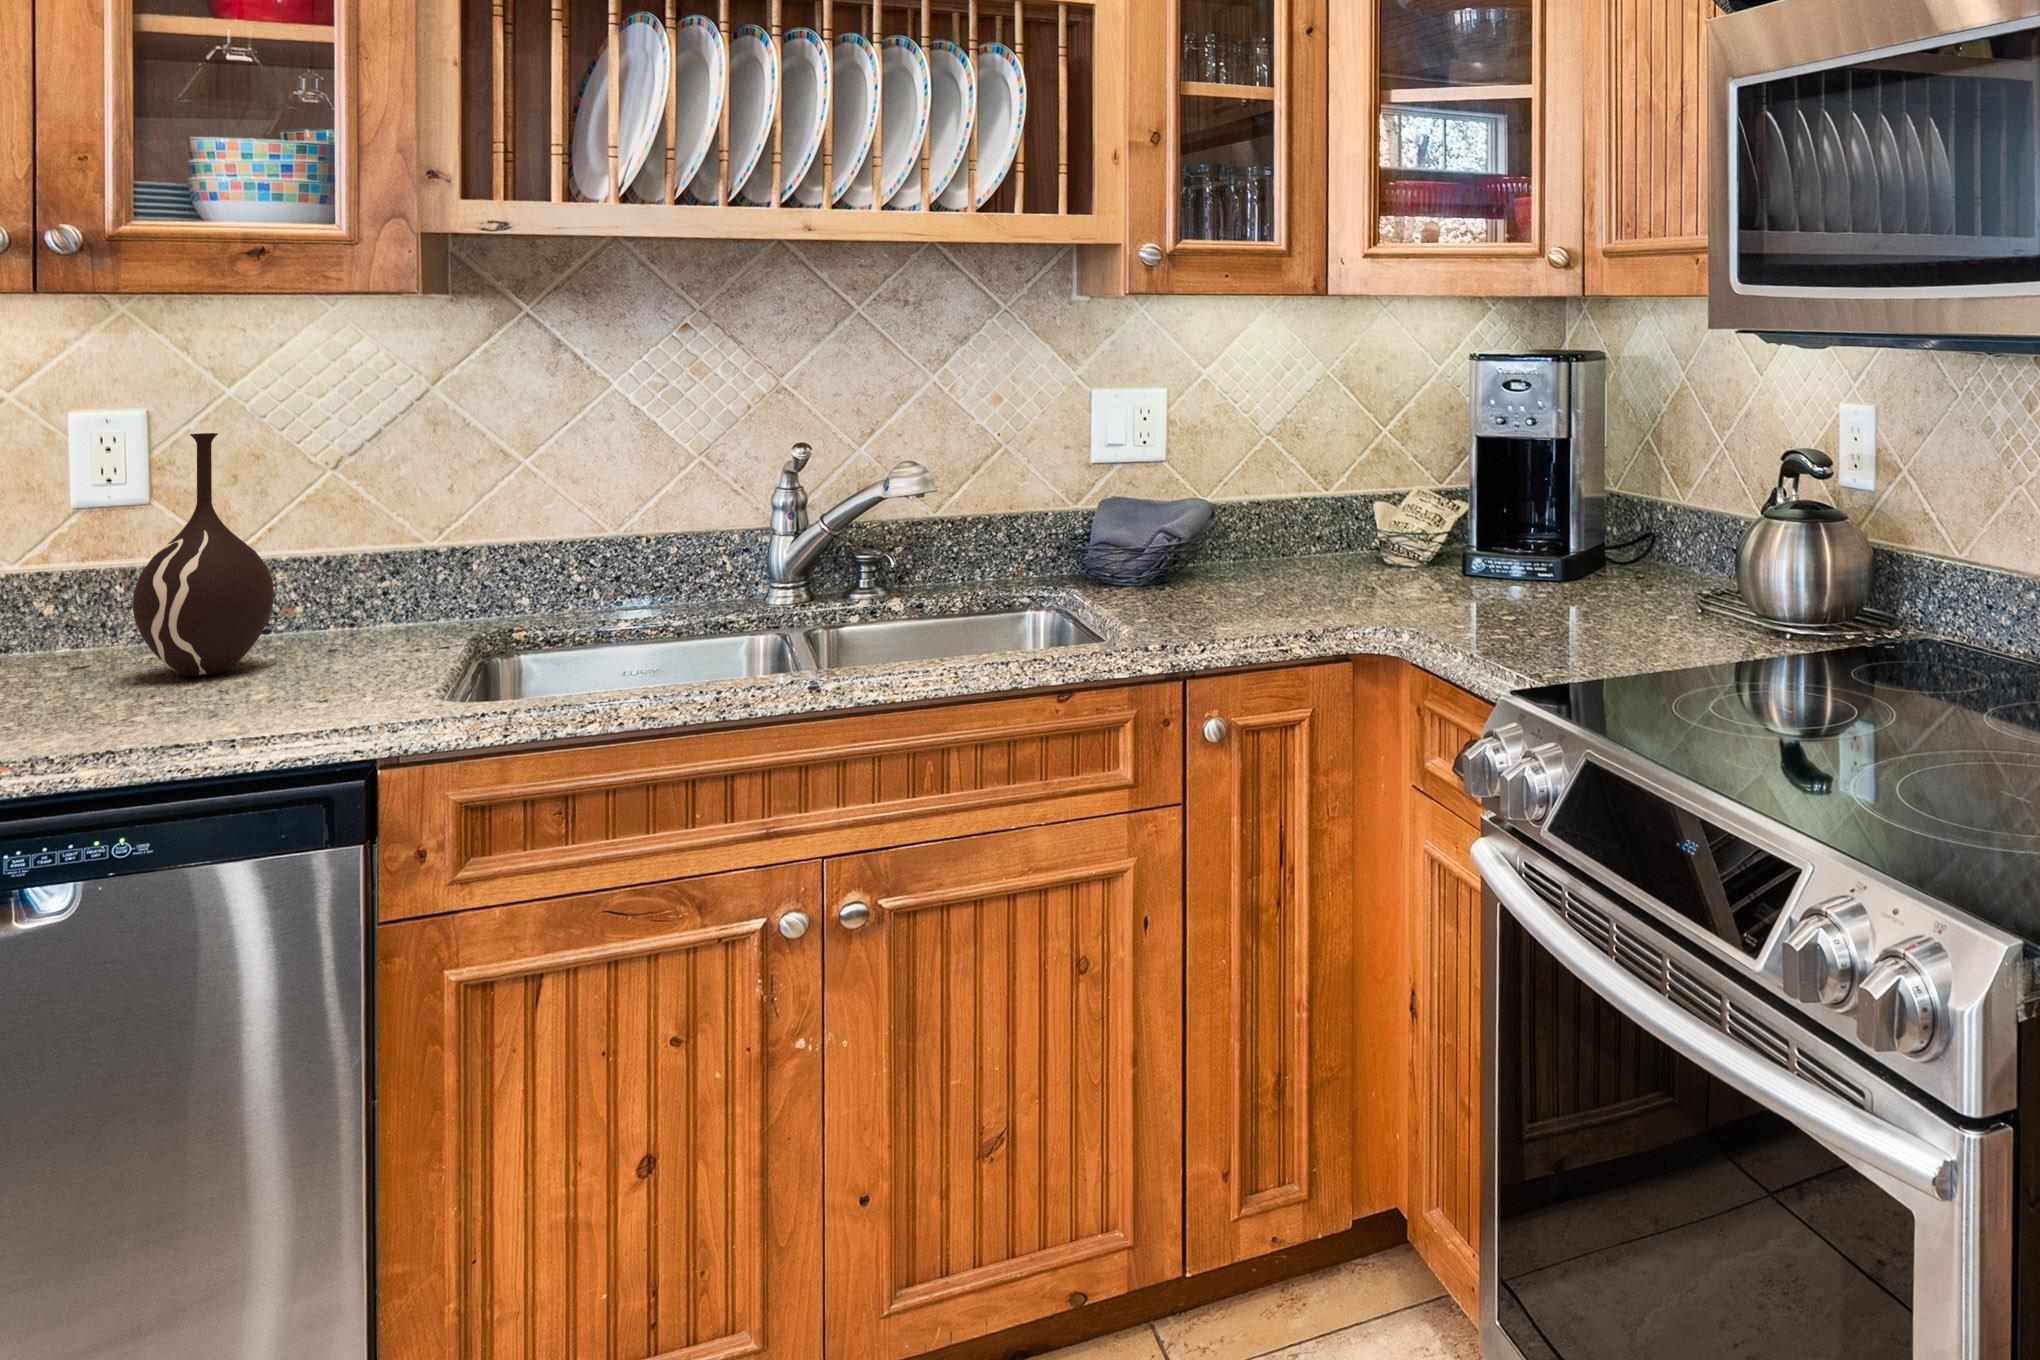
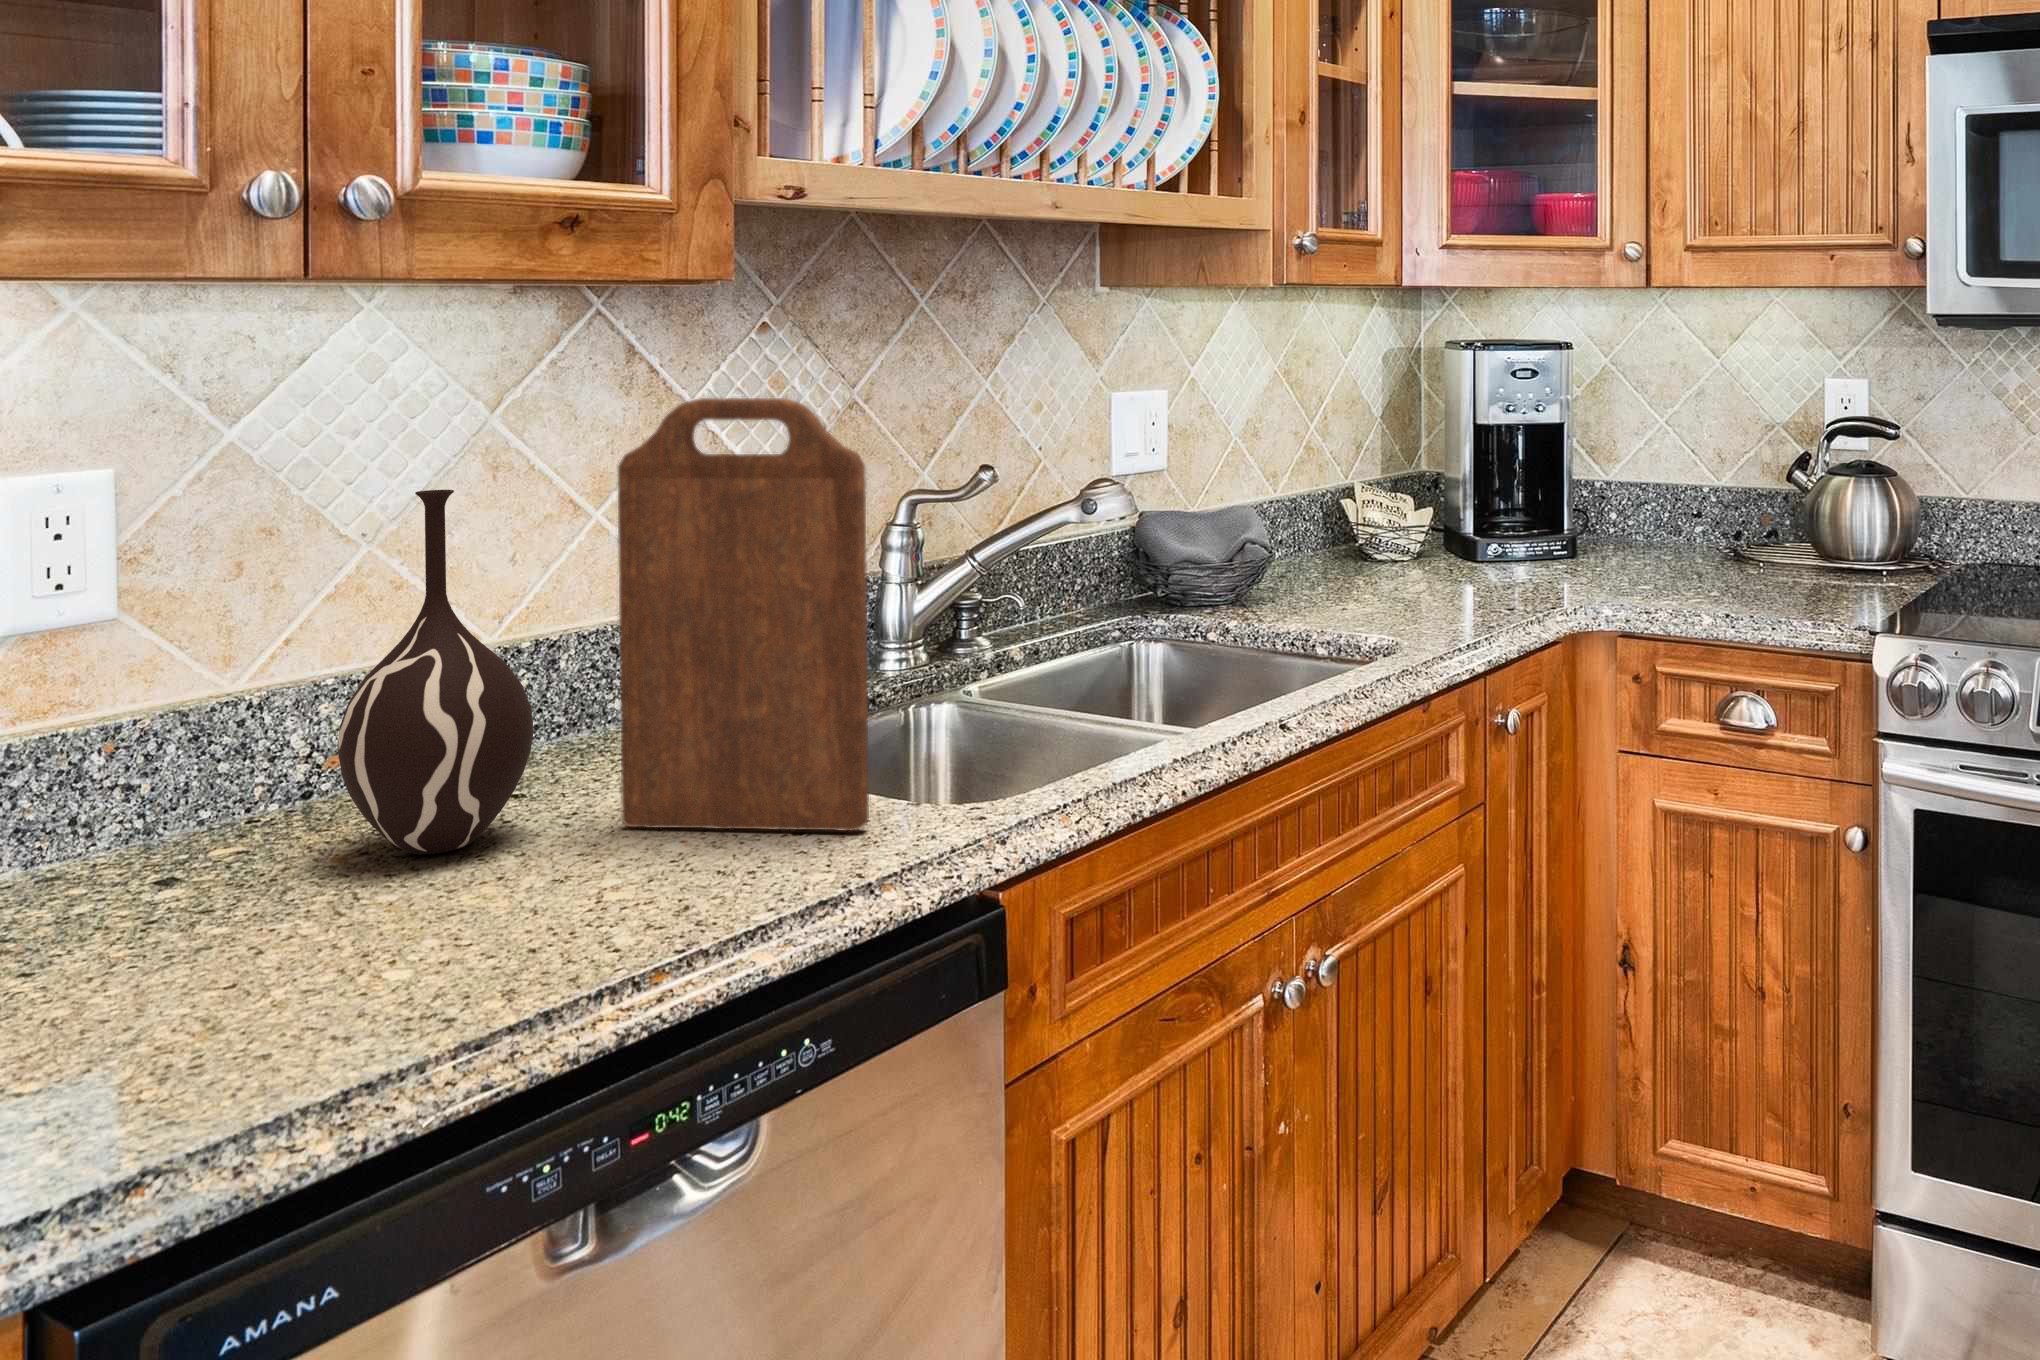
cutting board: none [286,377,350,705] -> present [618,398,869,831]

